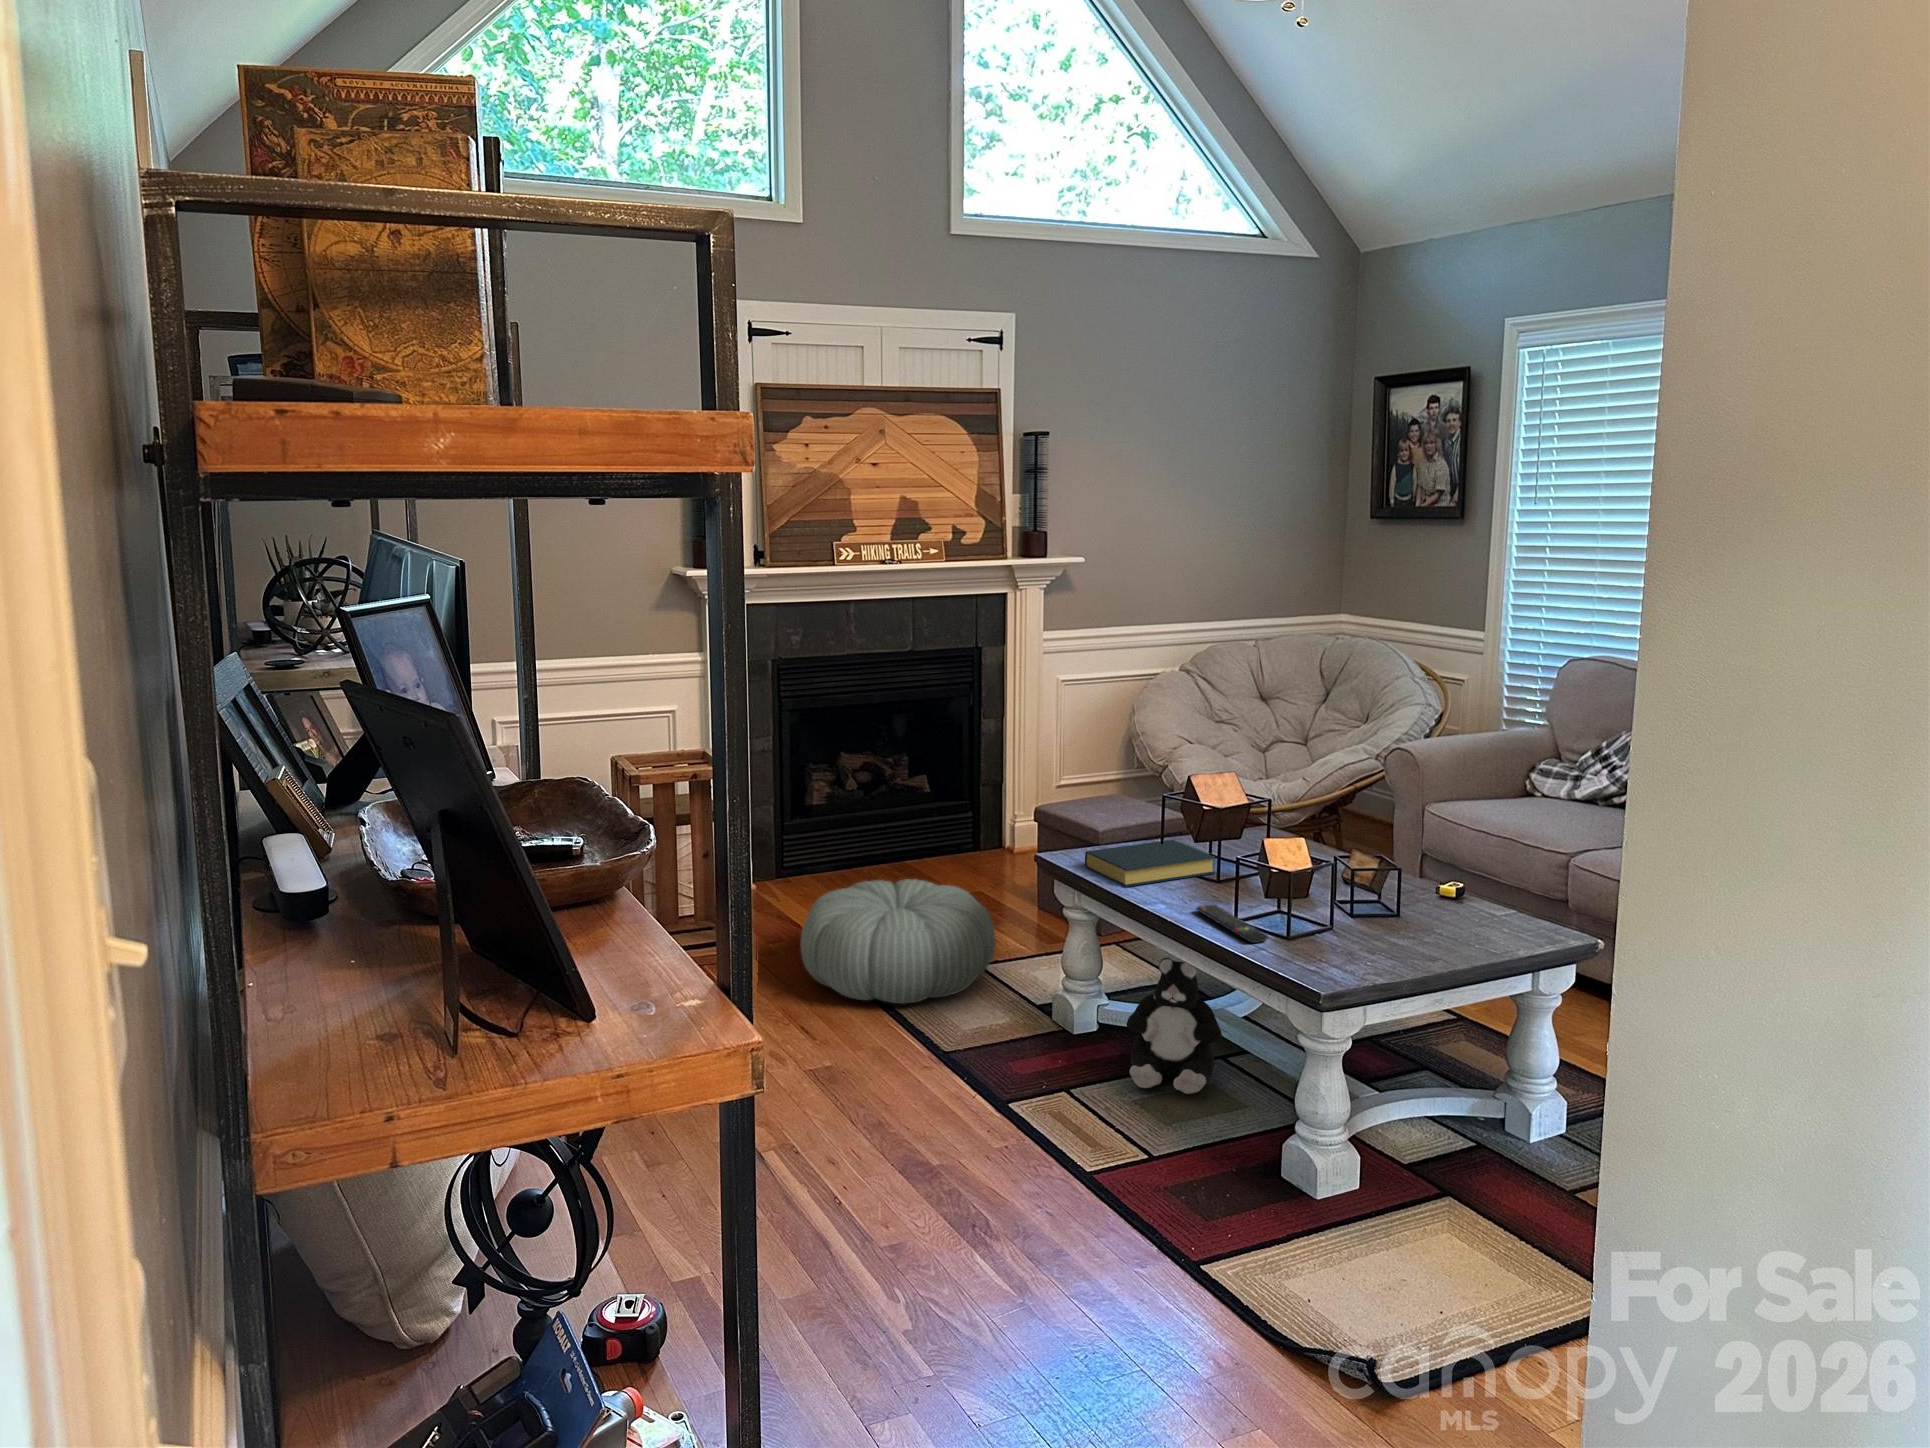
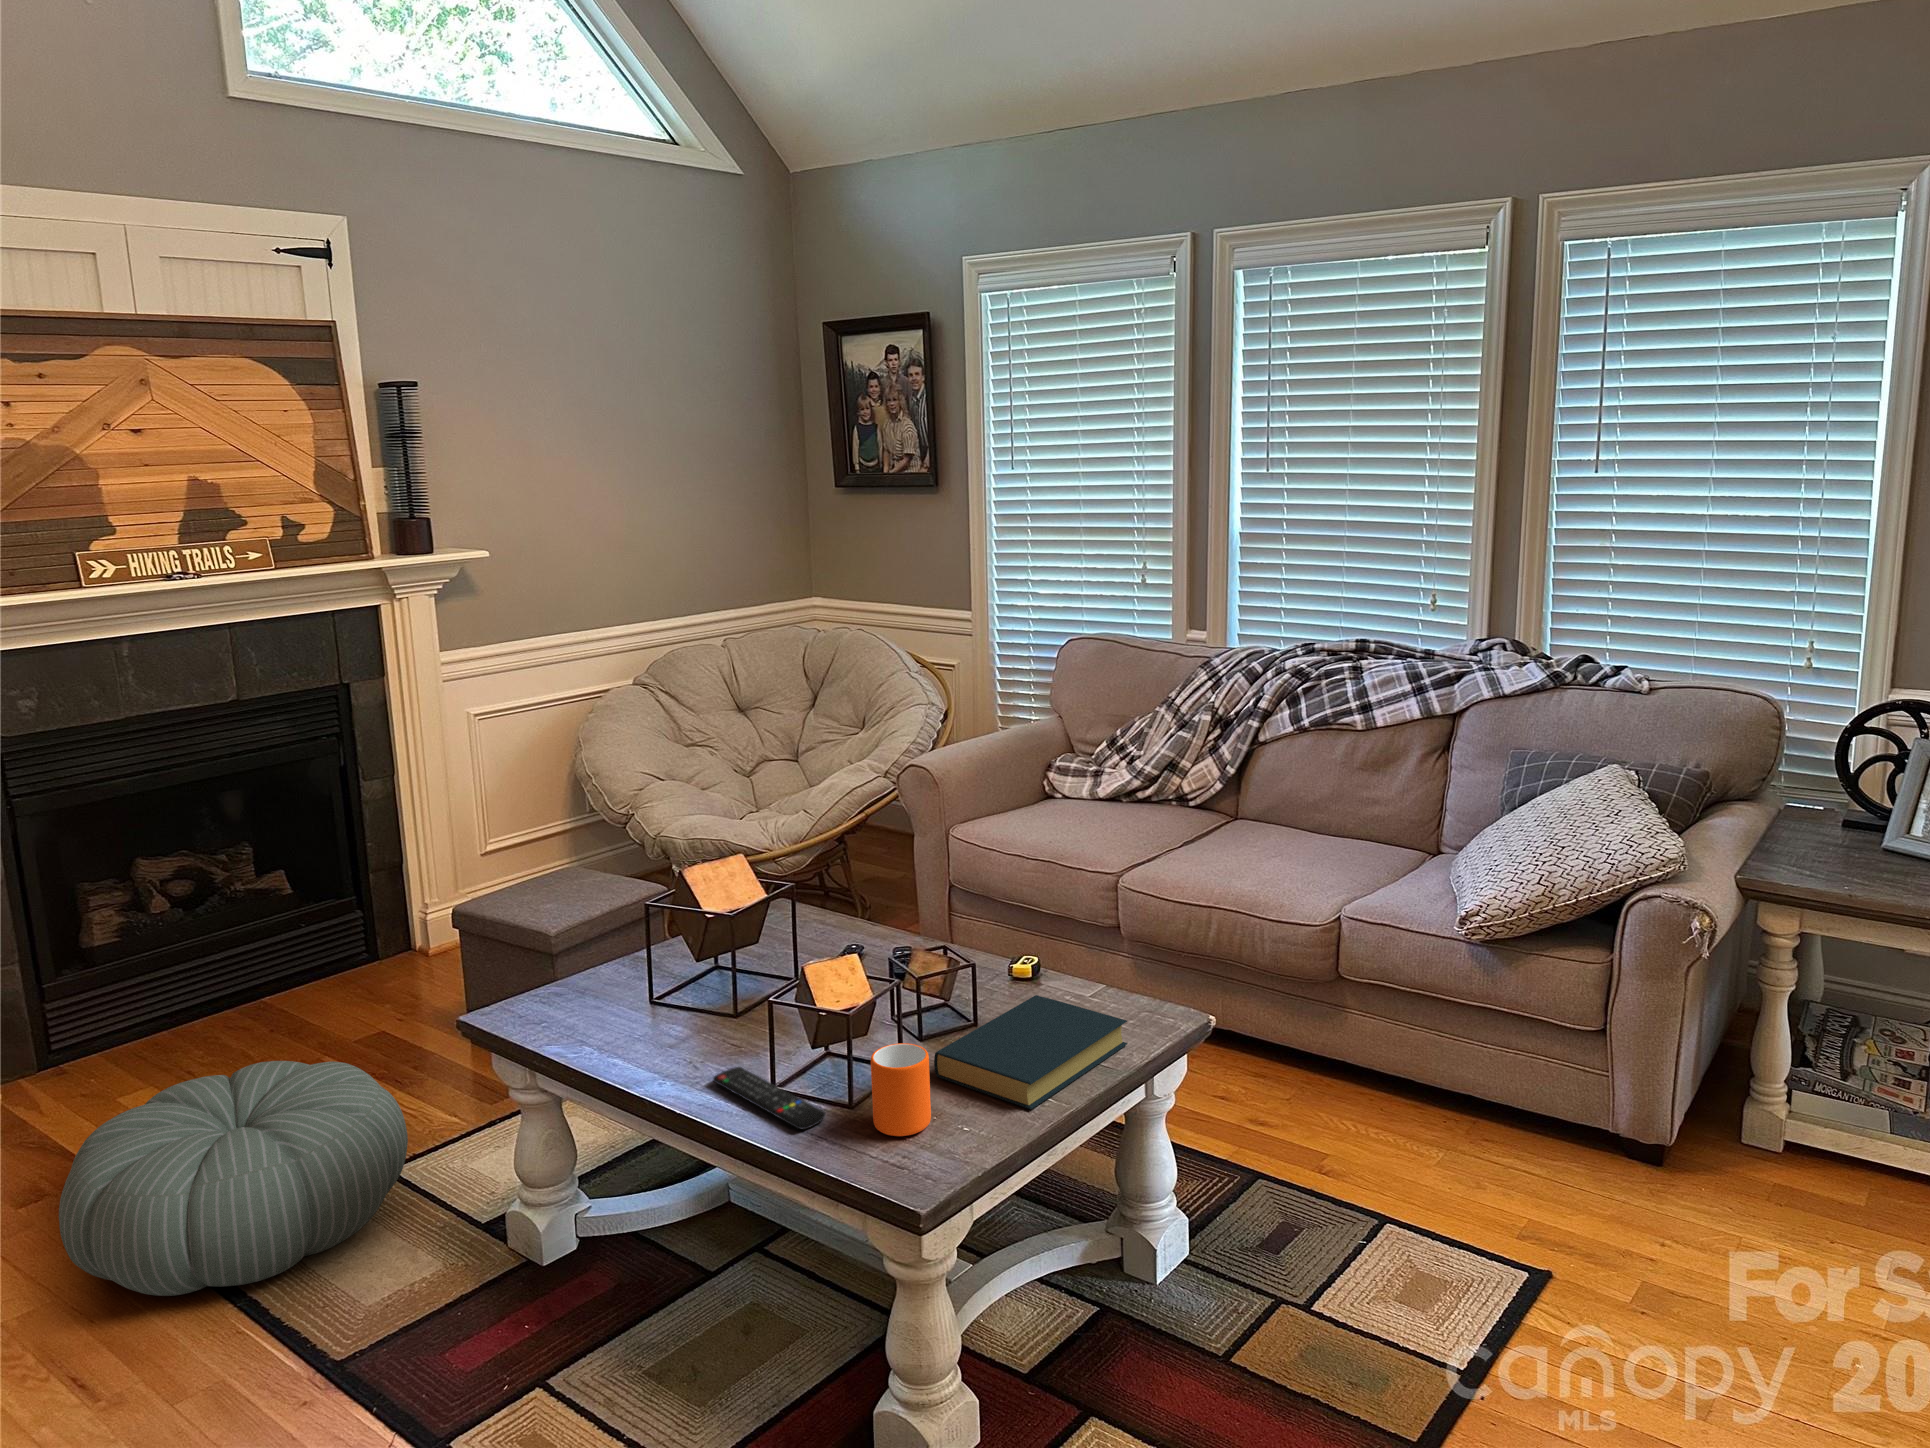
hardback book: present [1085,840,1215,887] -> present [934,995,1127,1109]
mug: none [1301,896,1345,958] -> present [871,1043,931,1136]
plush toy: present [1127,958,1222,1094] -> none [622,1134,760,1343]

